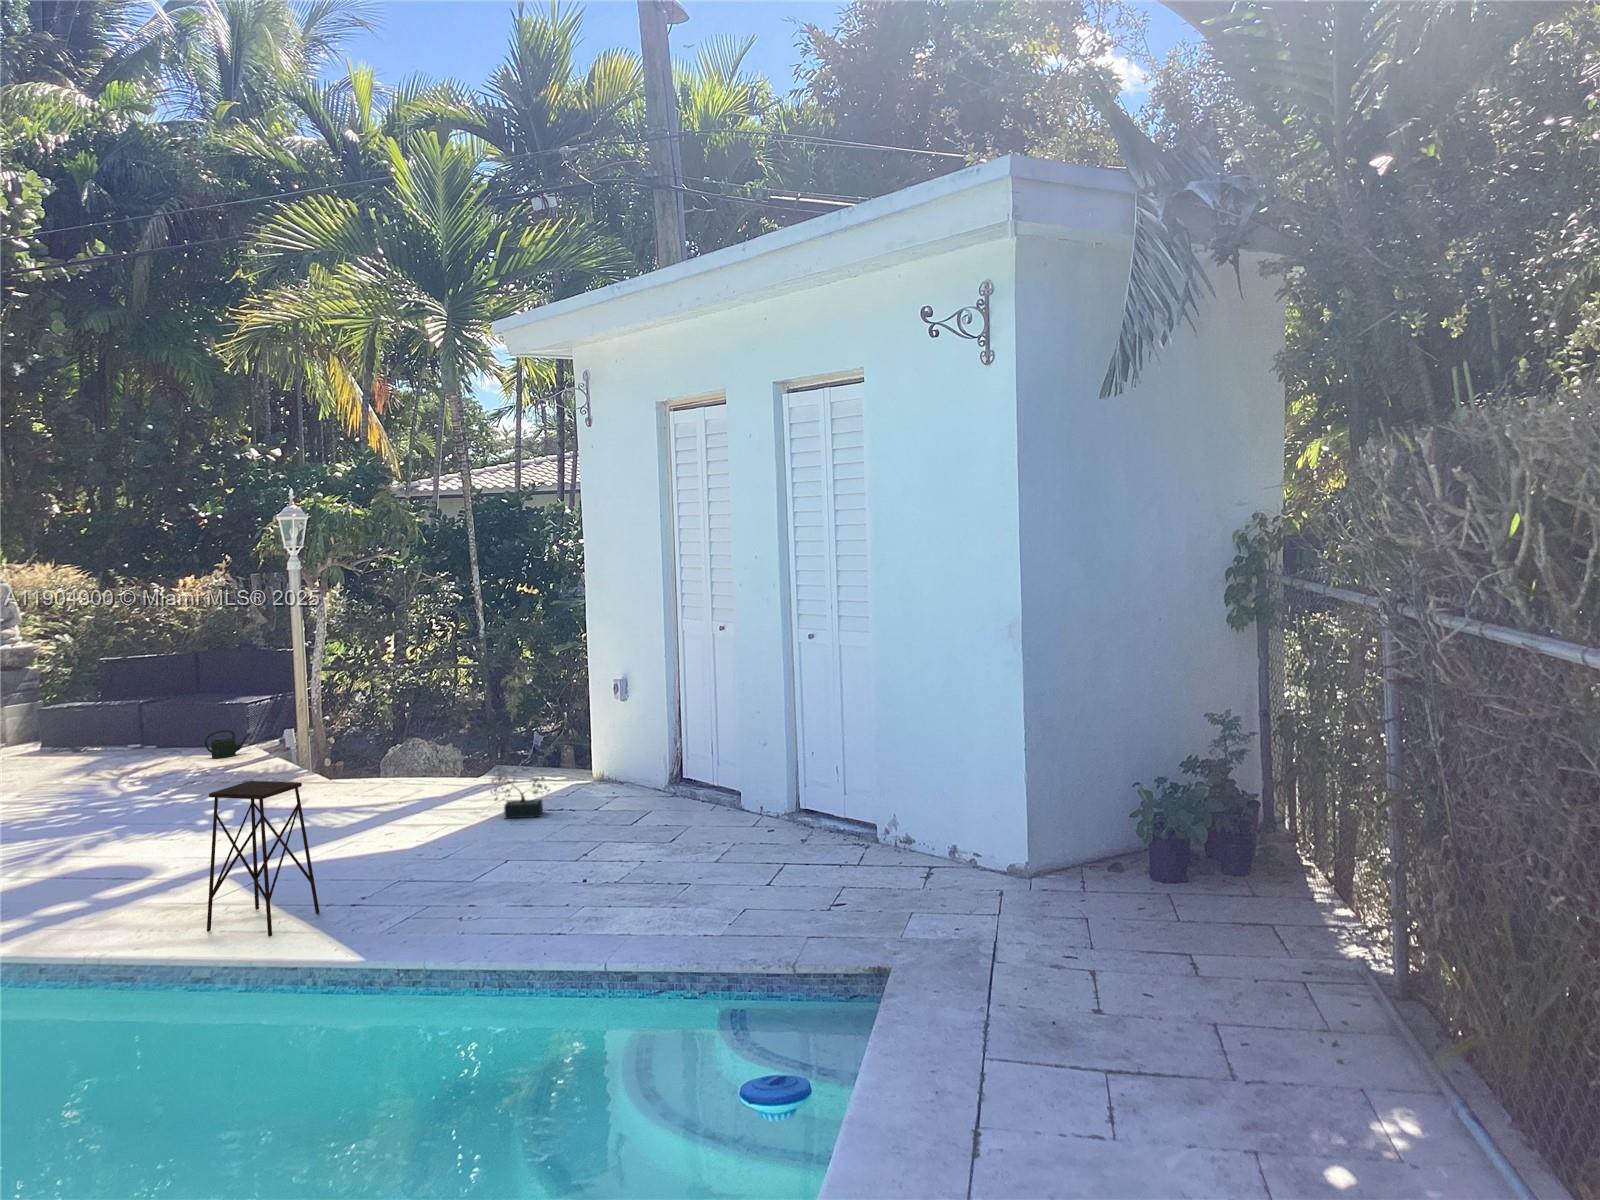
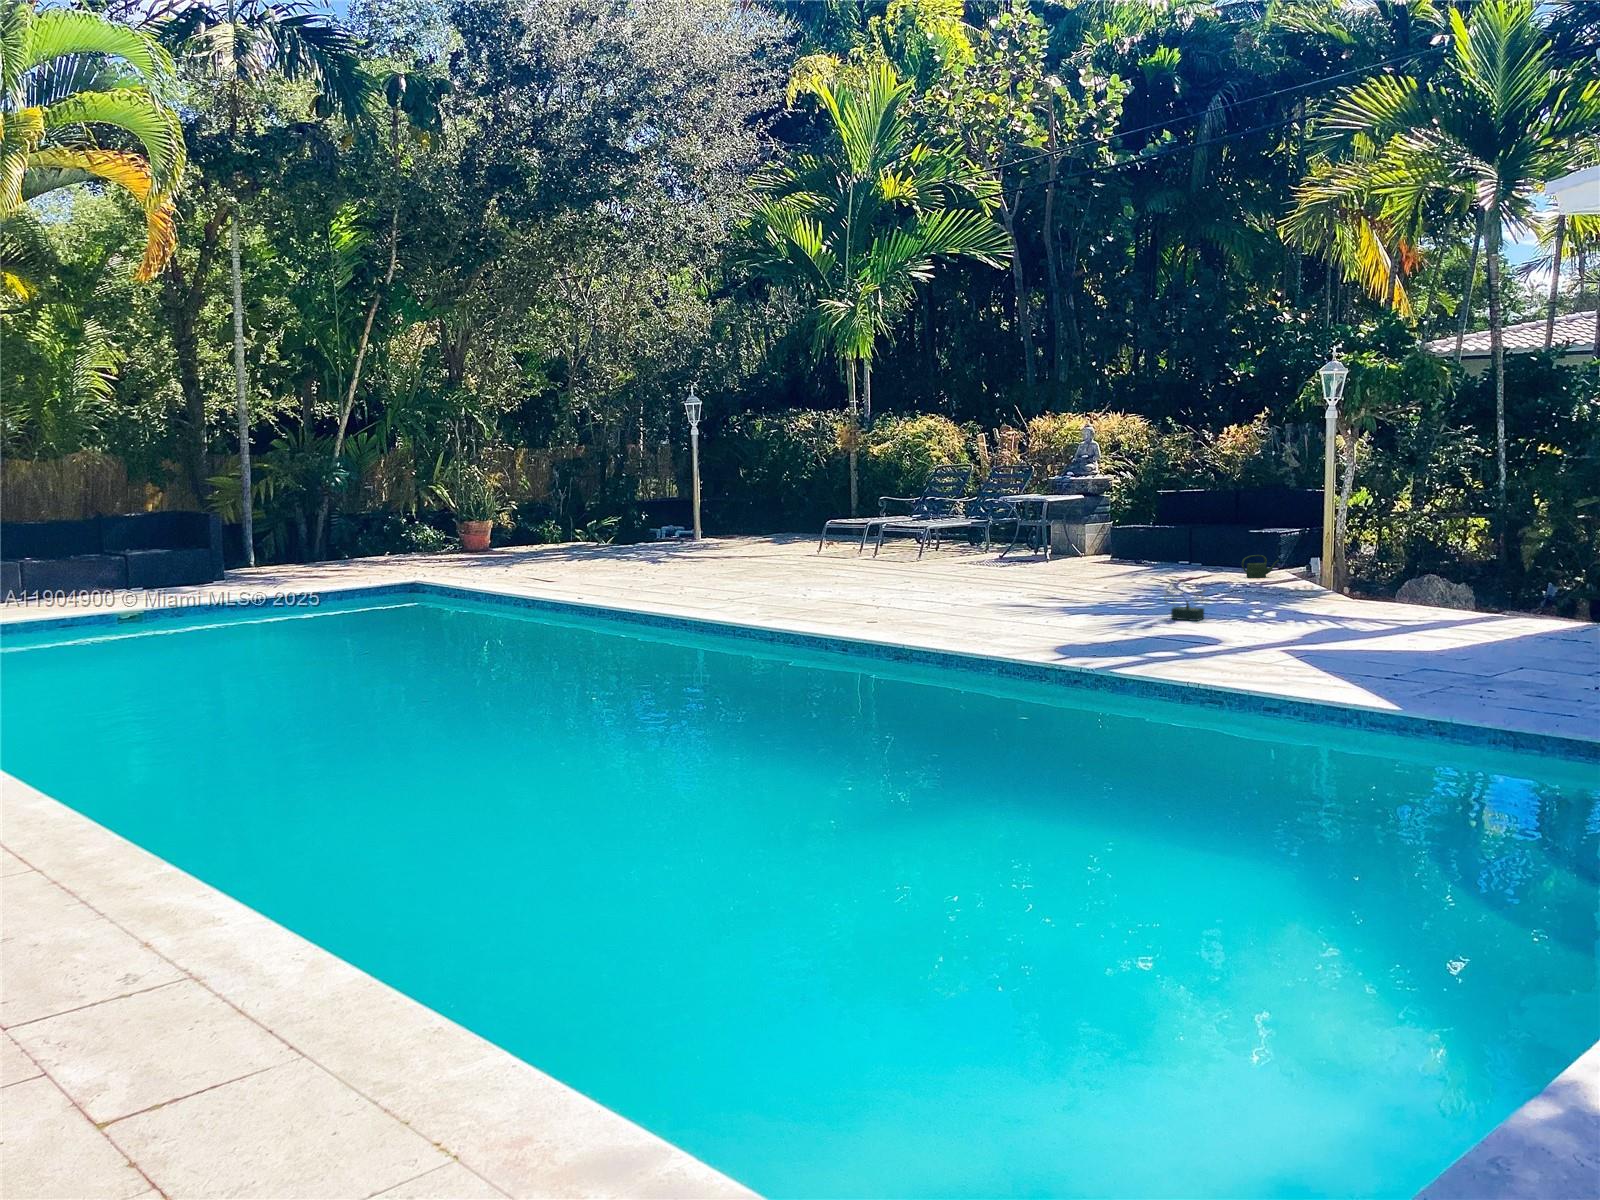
decorative plant: present [491,767,550,818] -> present [1164,579,1208,621]
side table: present [207,781,319,936] -> none [1273,571,1357,685]

